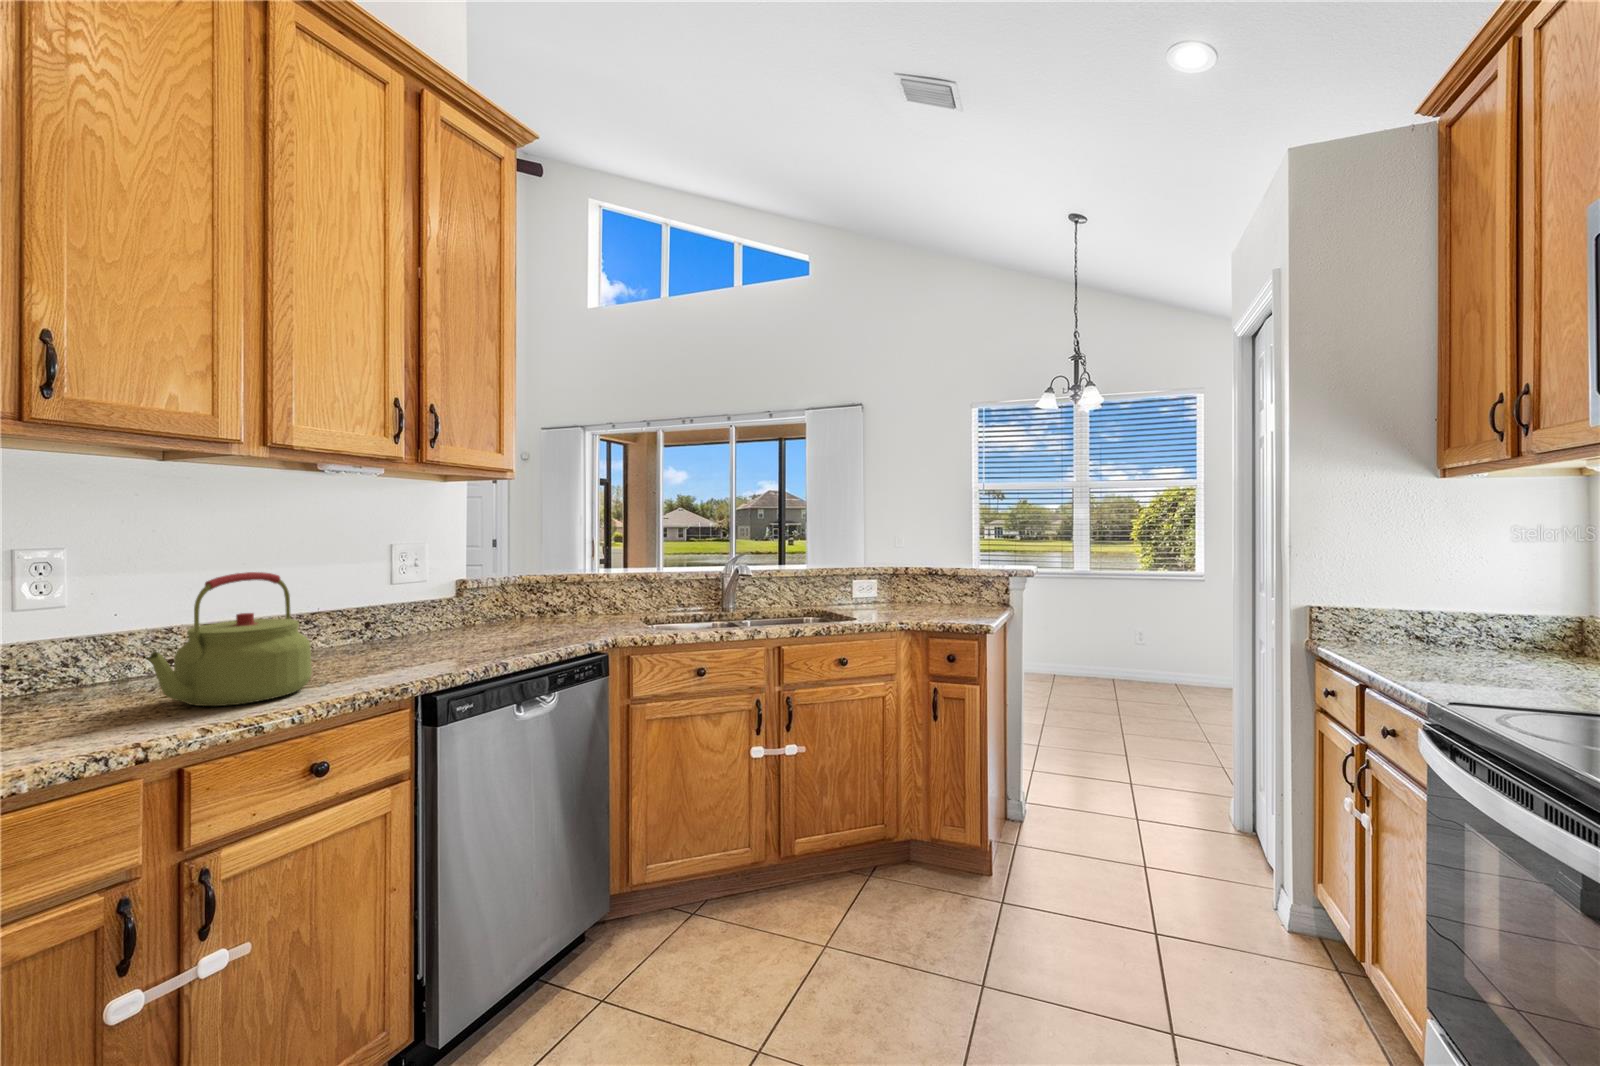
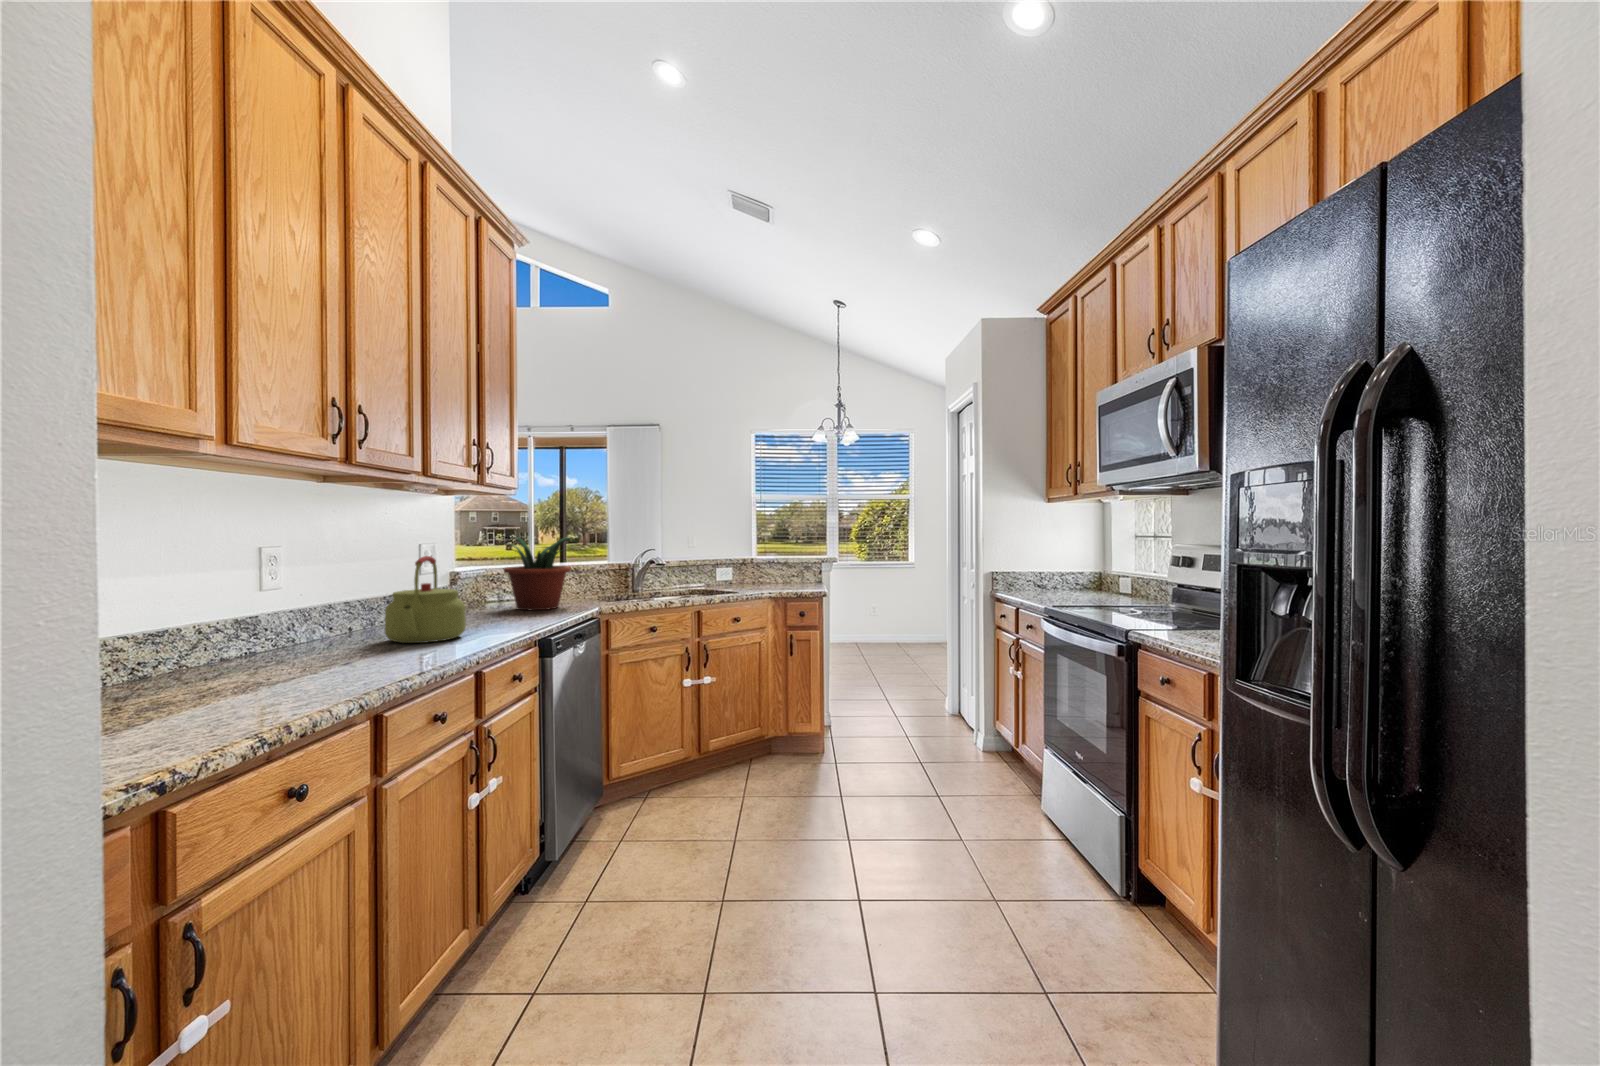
potted plant: none [508,538,605,638] -> present [497,537,571,610]

